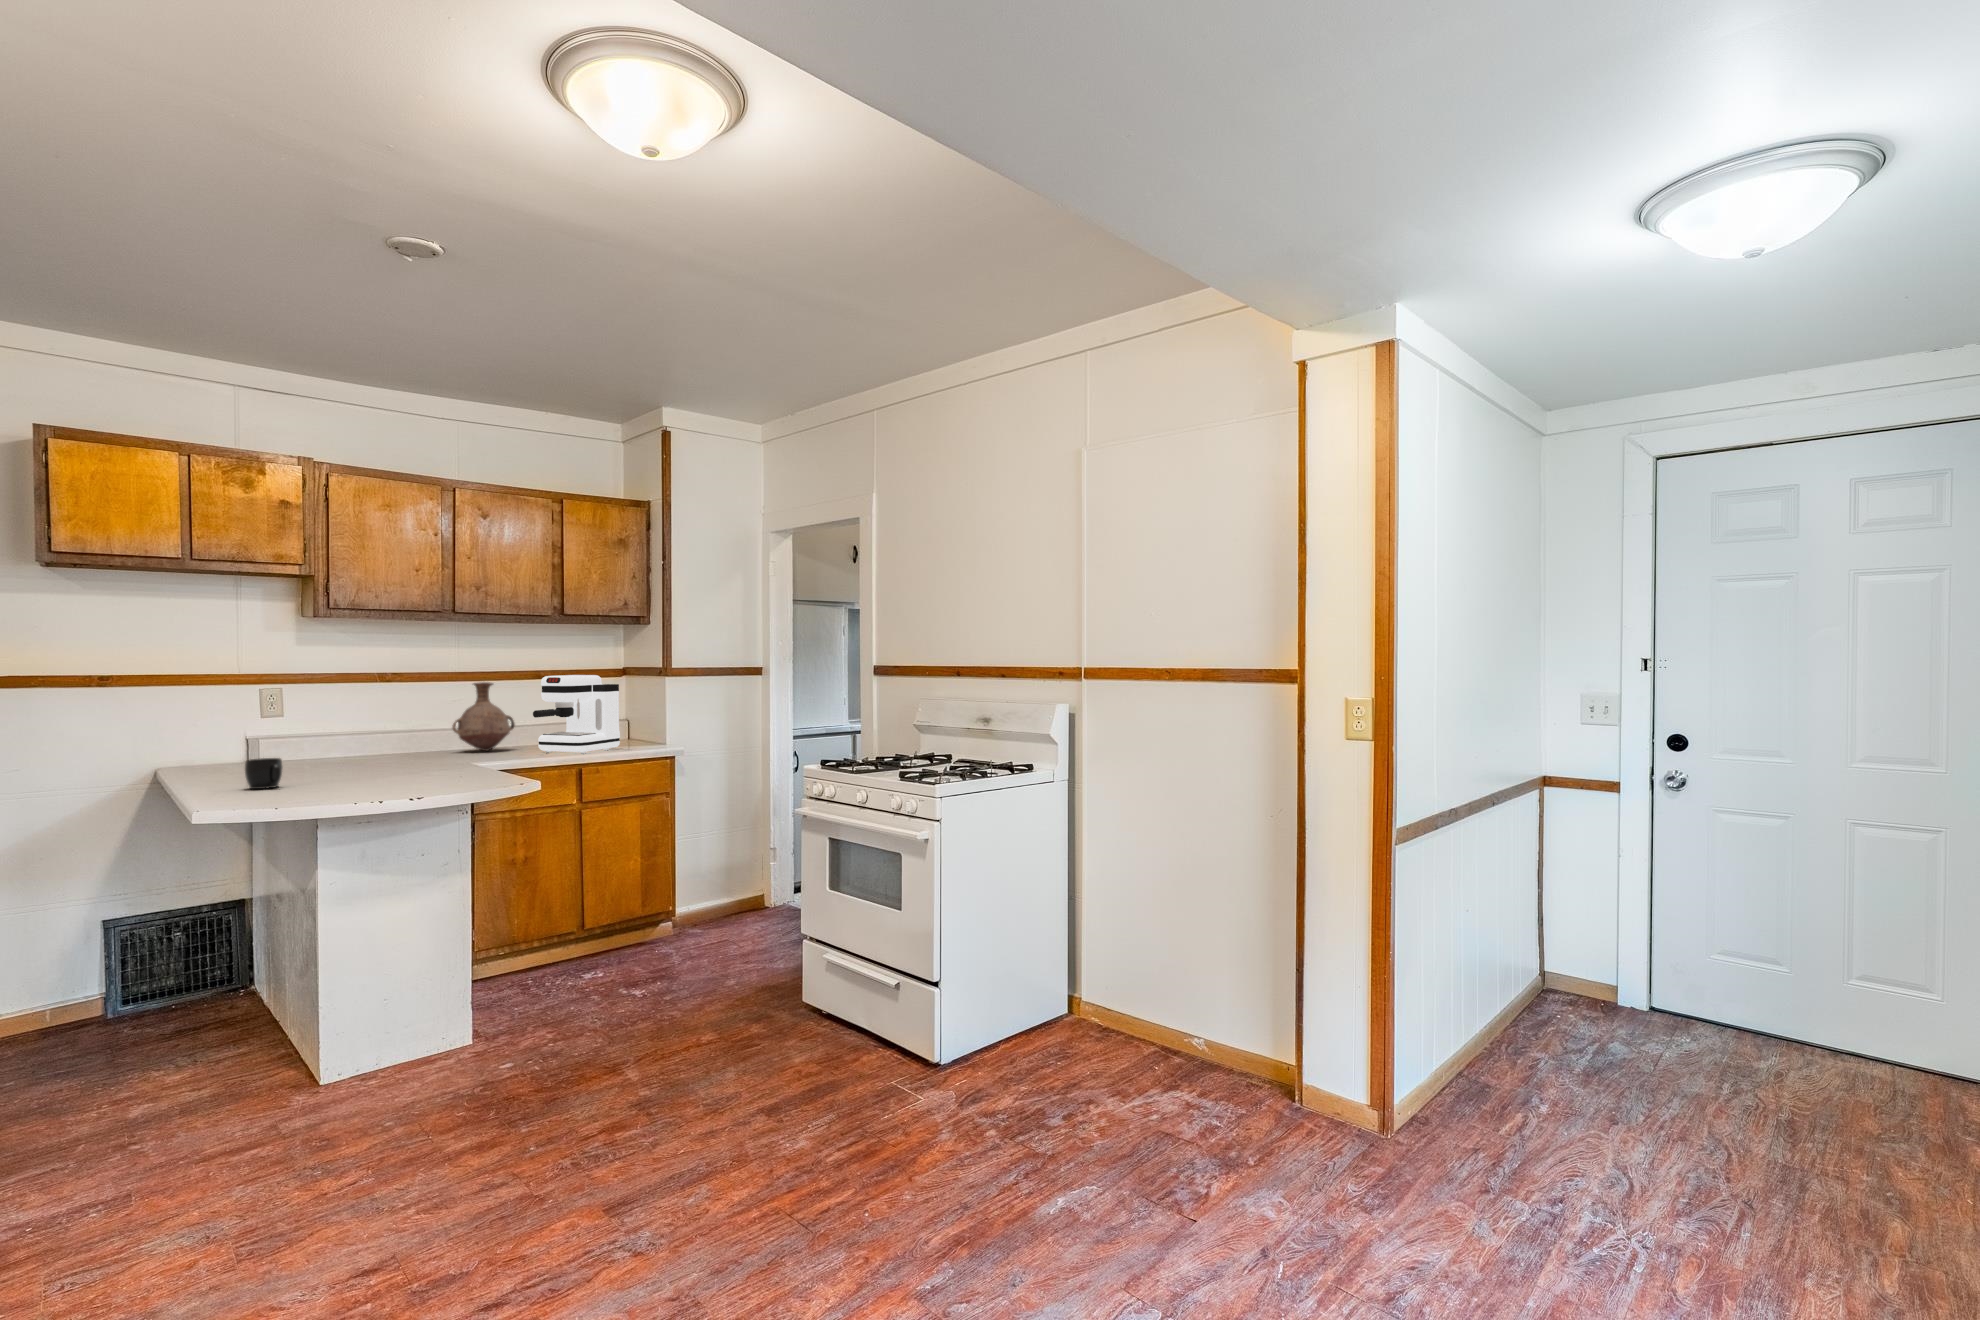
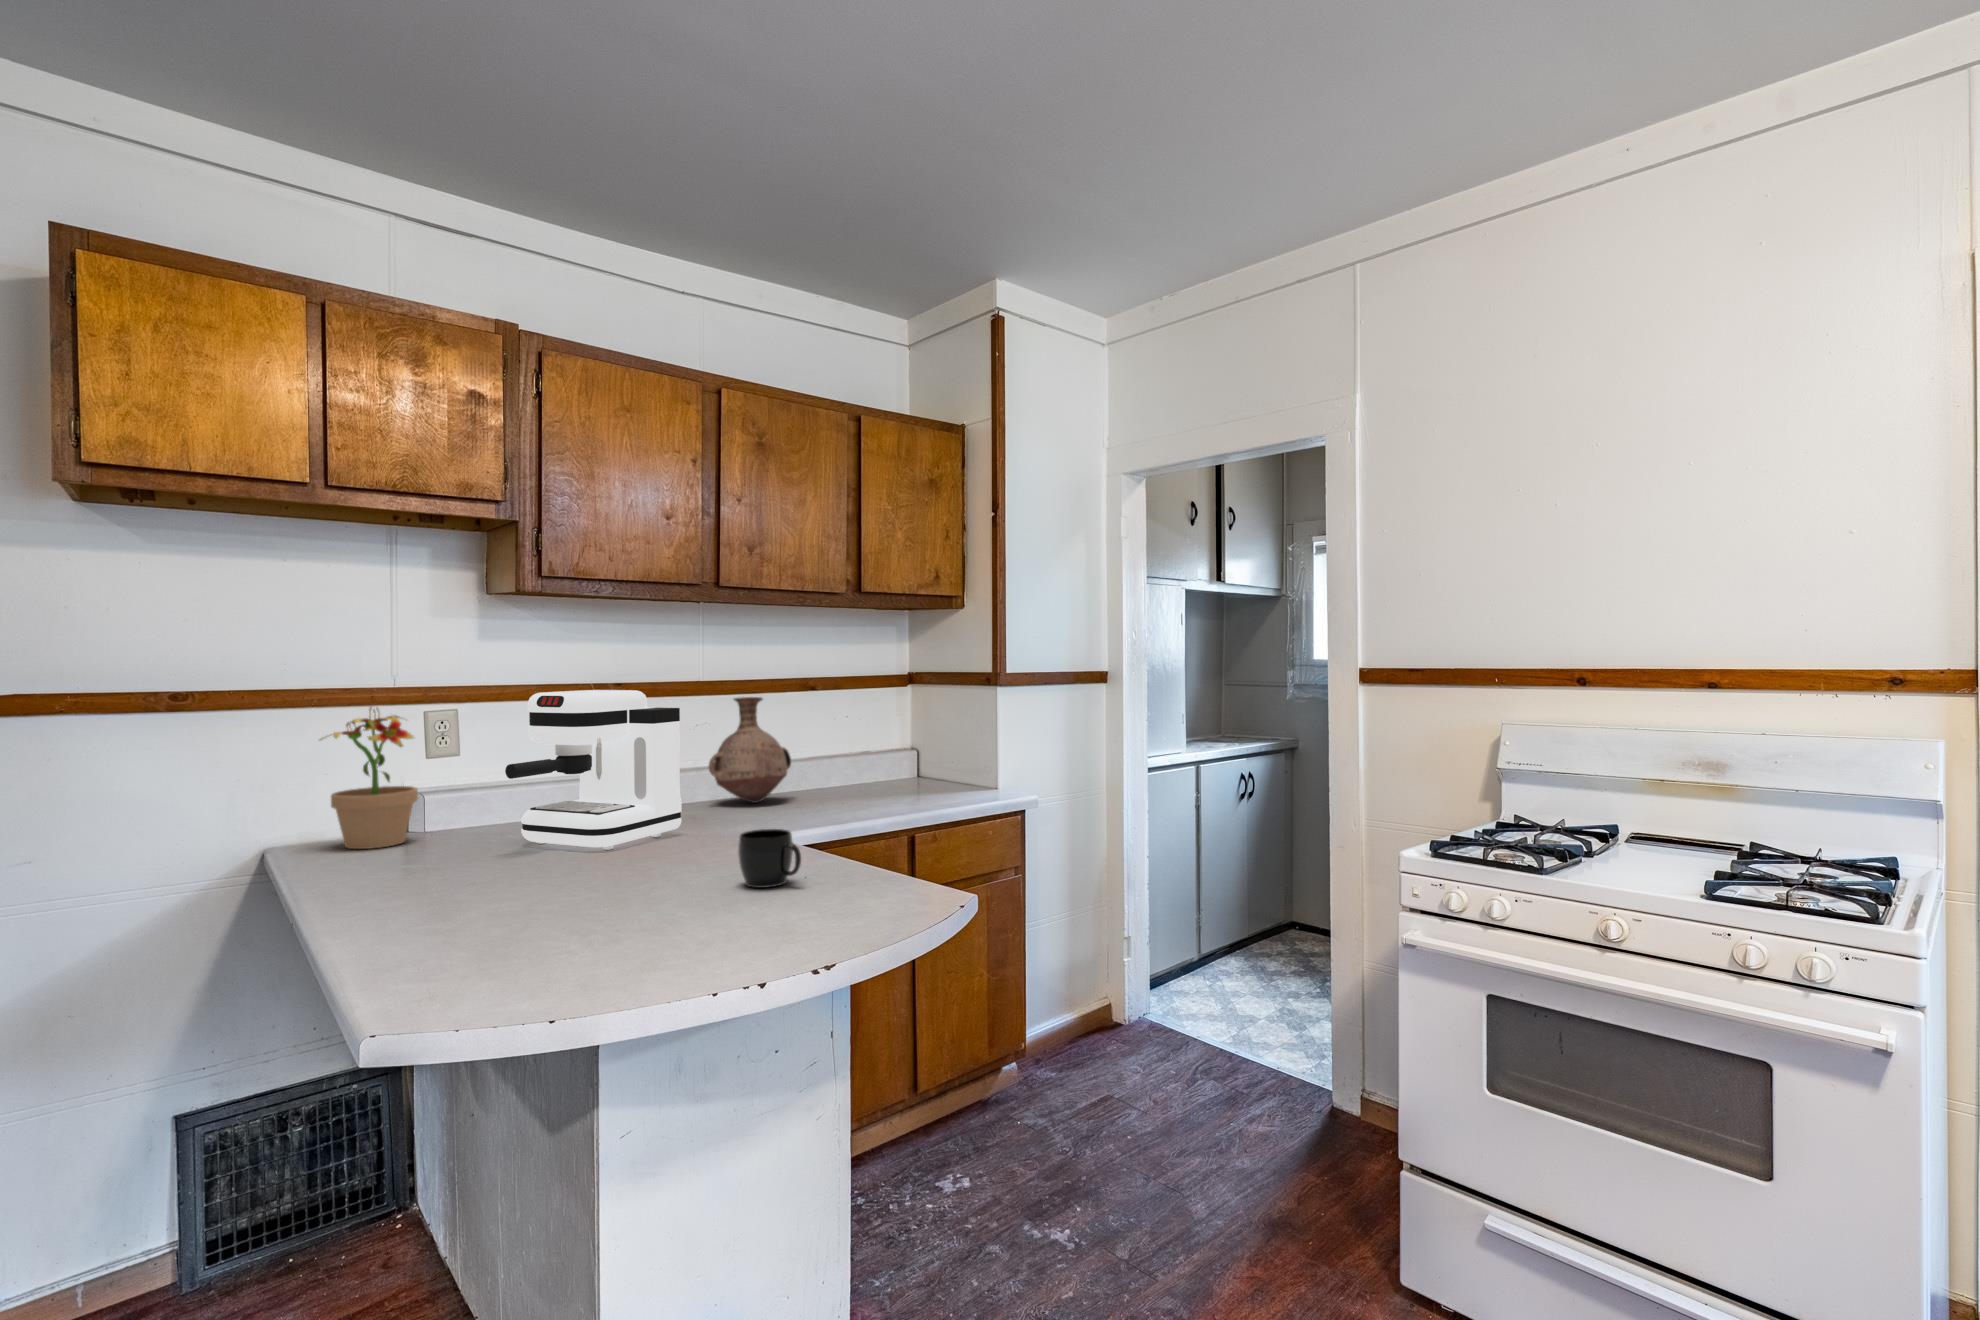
coffee maker: present [533,675,620,754] -> present [505,690,682,850]
potted plant: none [188,686,250,769] -> present [320,707,418,849]
mug: present [245,758,282,789] -> present [738,829,801,888]

